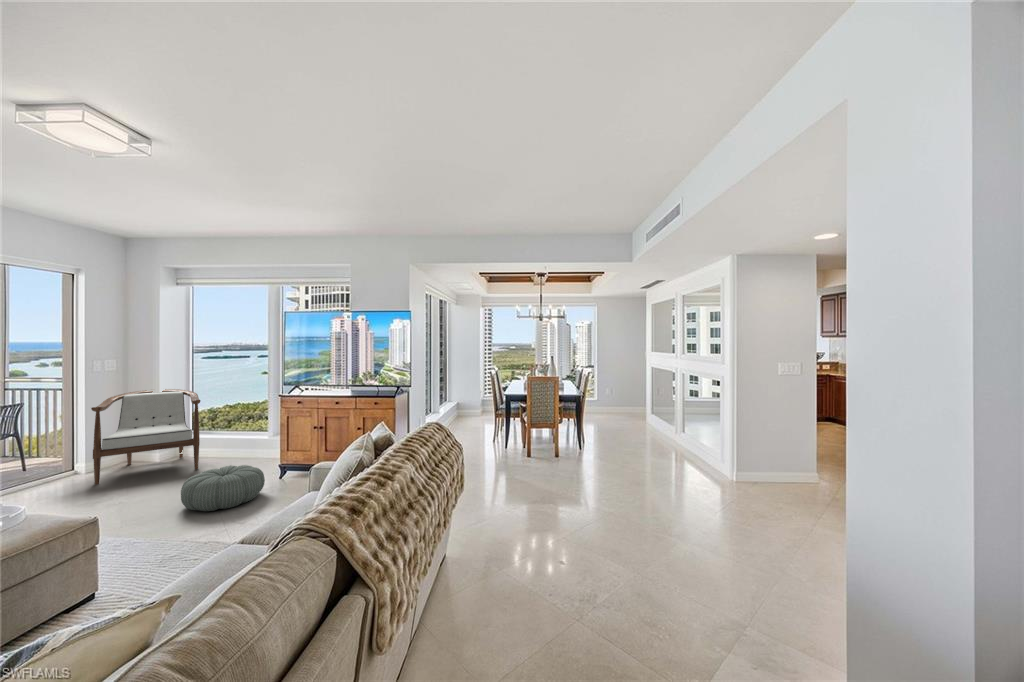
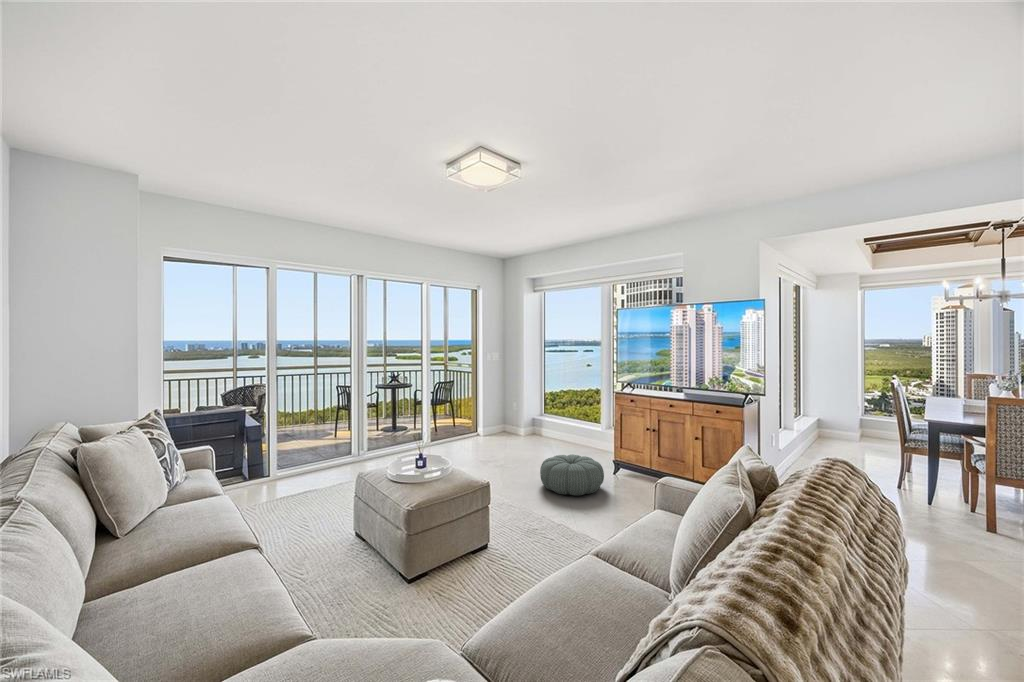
armchair: present [91,389,200,485] -> none [486,378,552,450]

